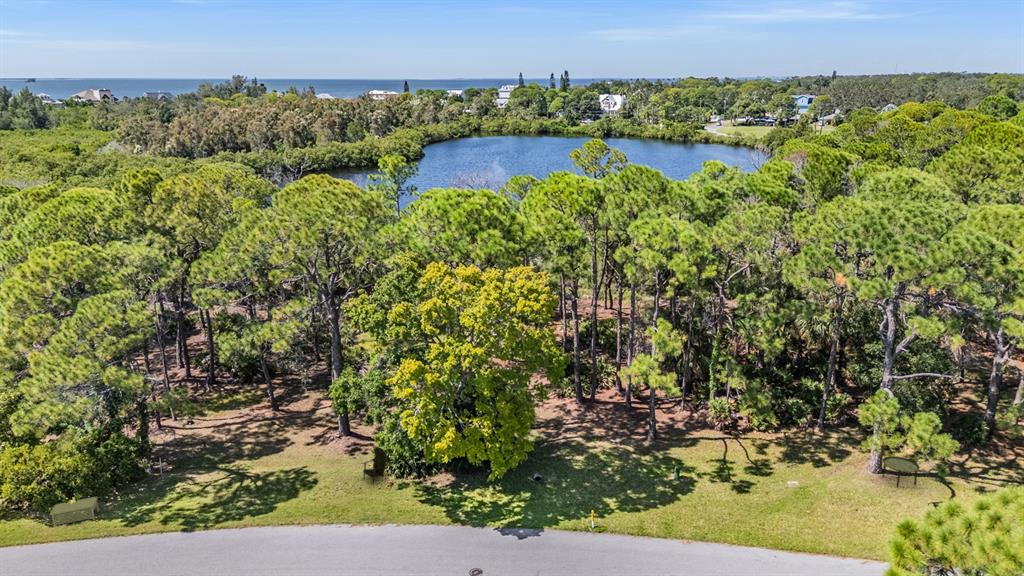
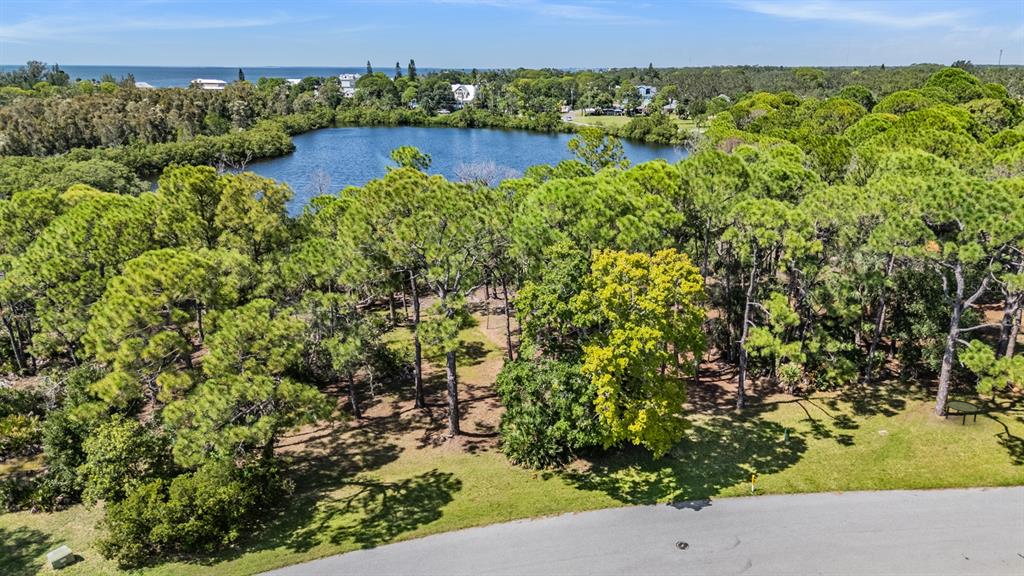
lounge chair: present [362,447,388,485] -> none [503,441,530,479]
storage bench: present [50,497,99,527] -> none [208,527,253,566]

